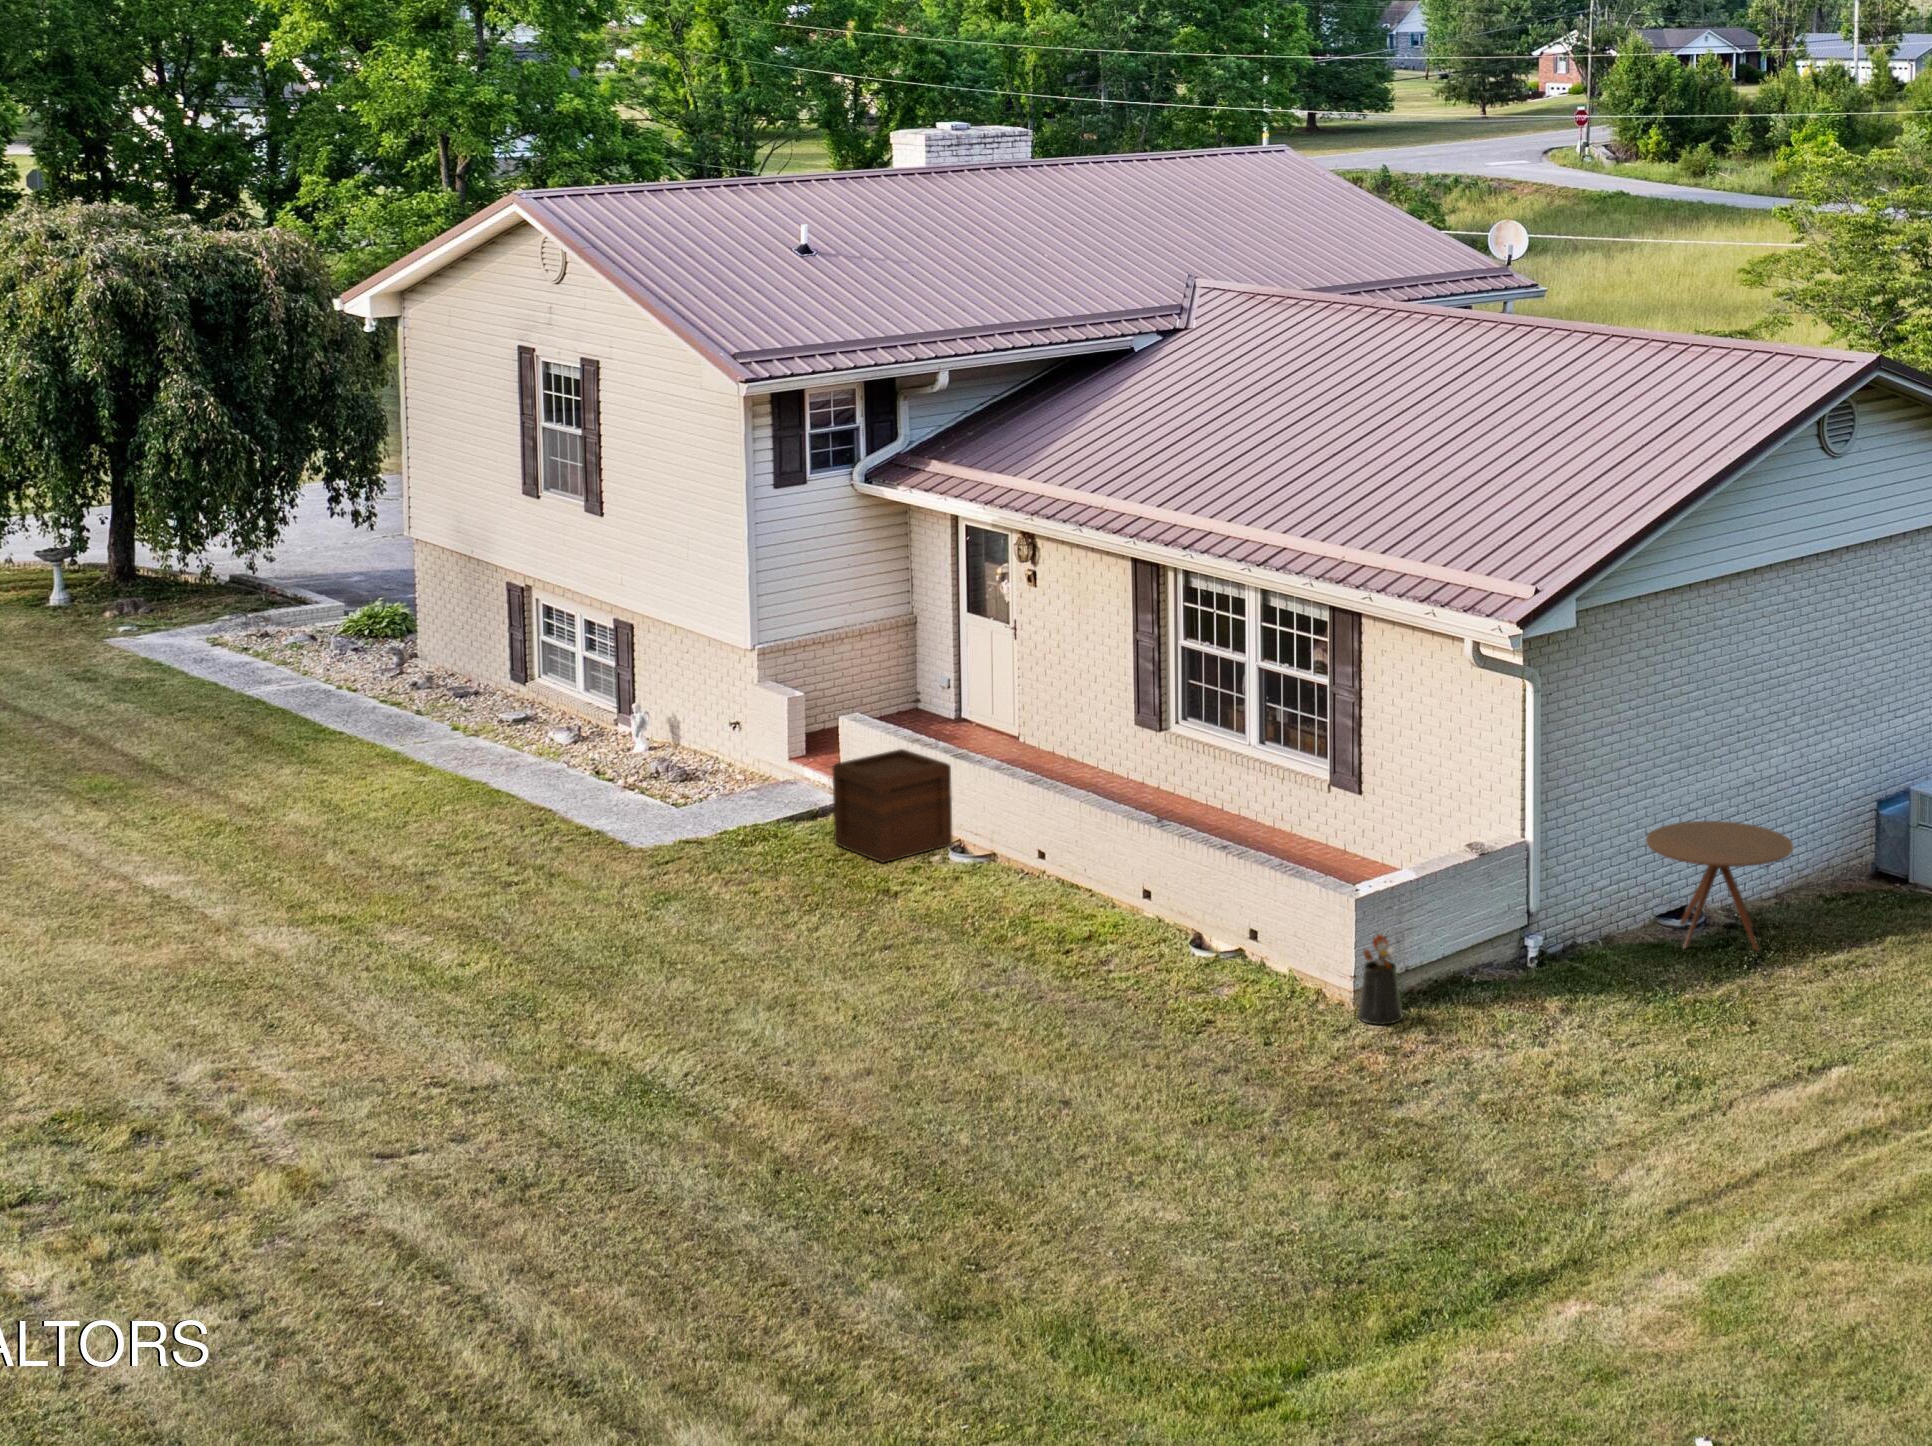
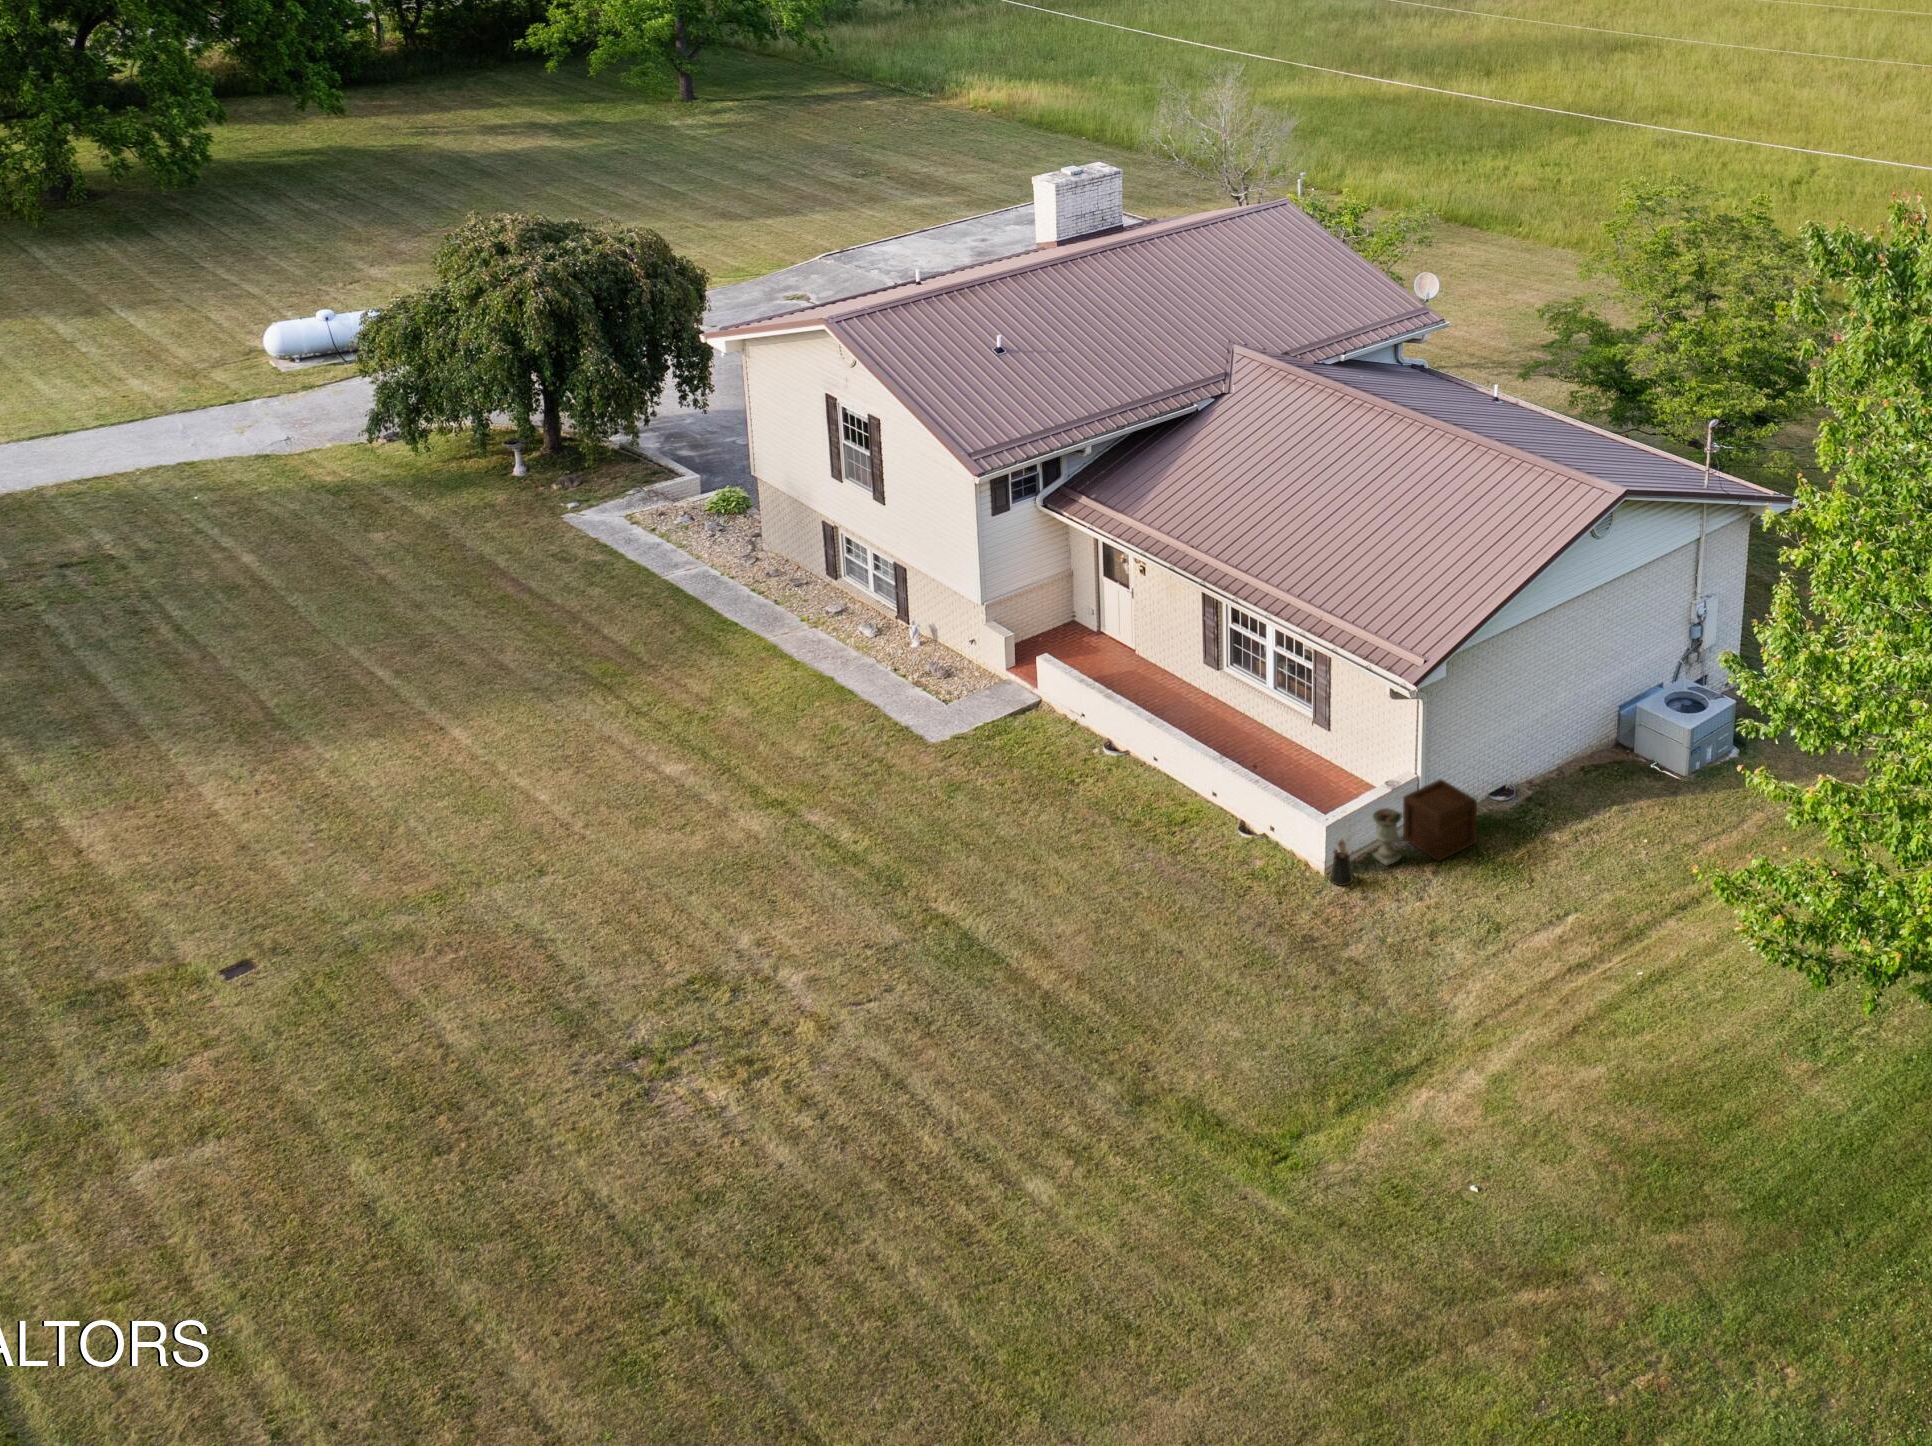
wooden crate: present [833,749,952,863] -> present [1403,779,1477,861]
round table: present [1646,821,1793,951] -> none [1483,750,1560,826]
planter: none [1439,886,1500,998] -> present [1372,808,1403,865]

